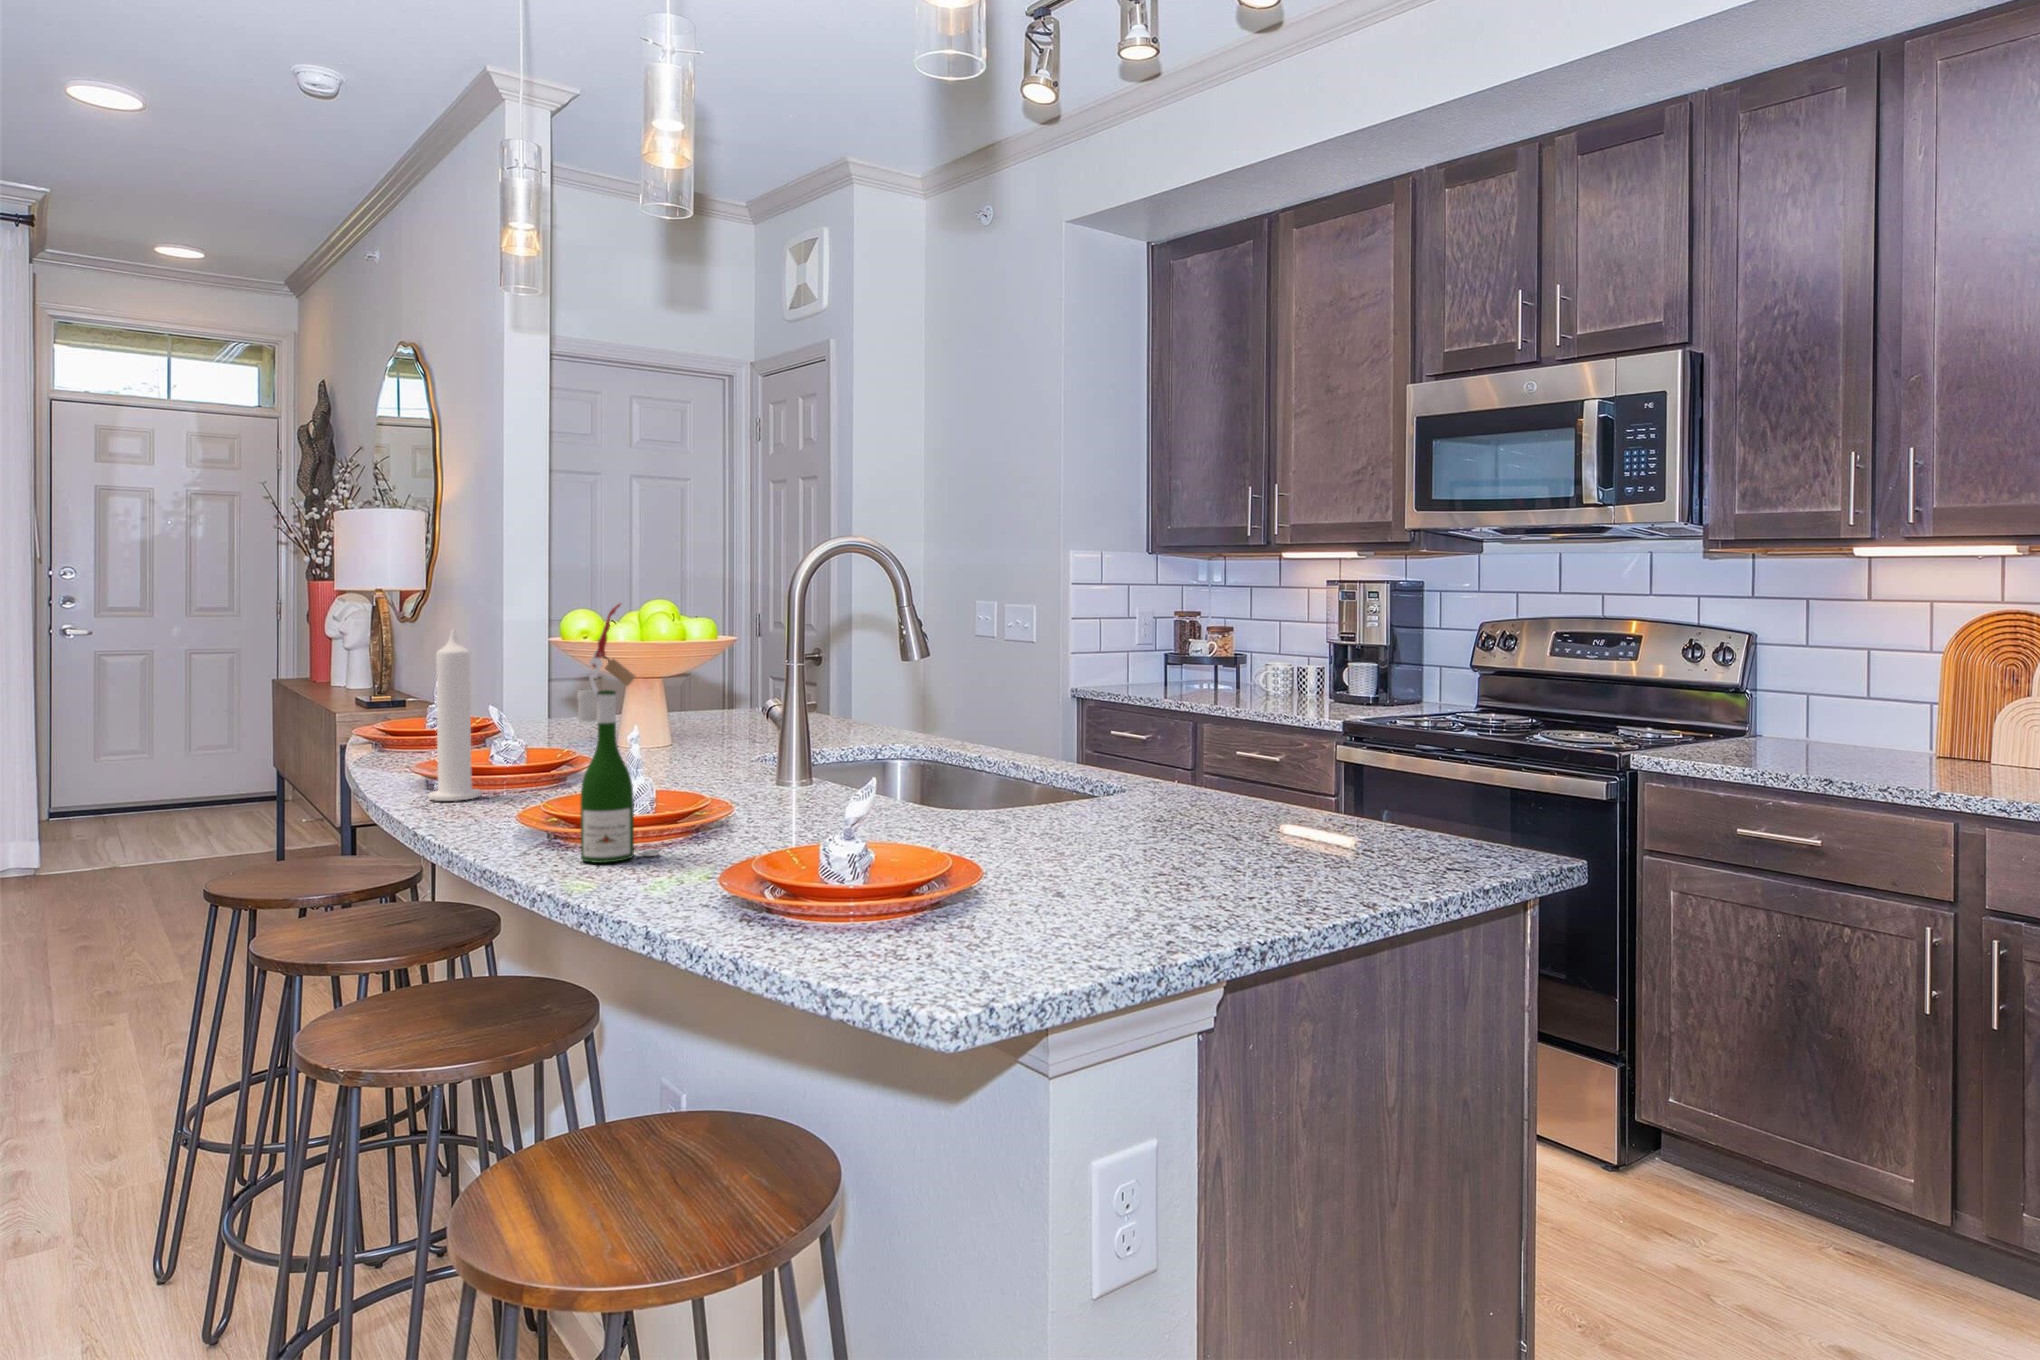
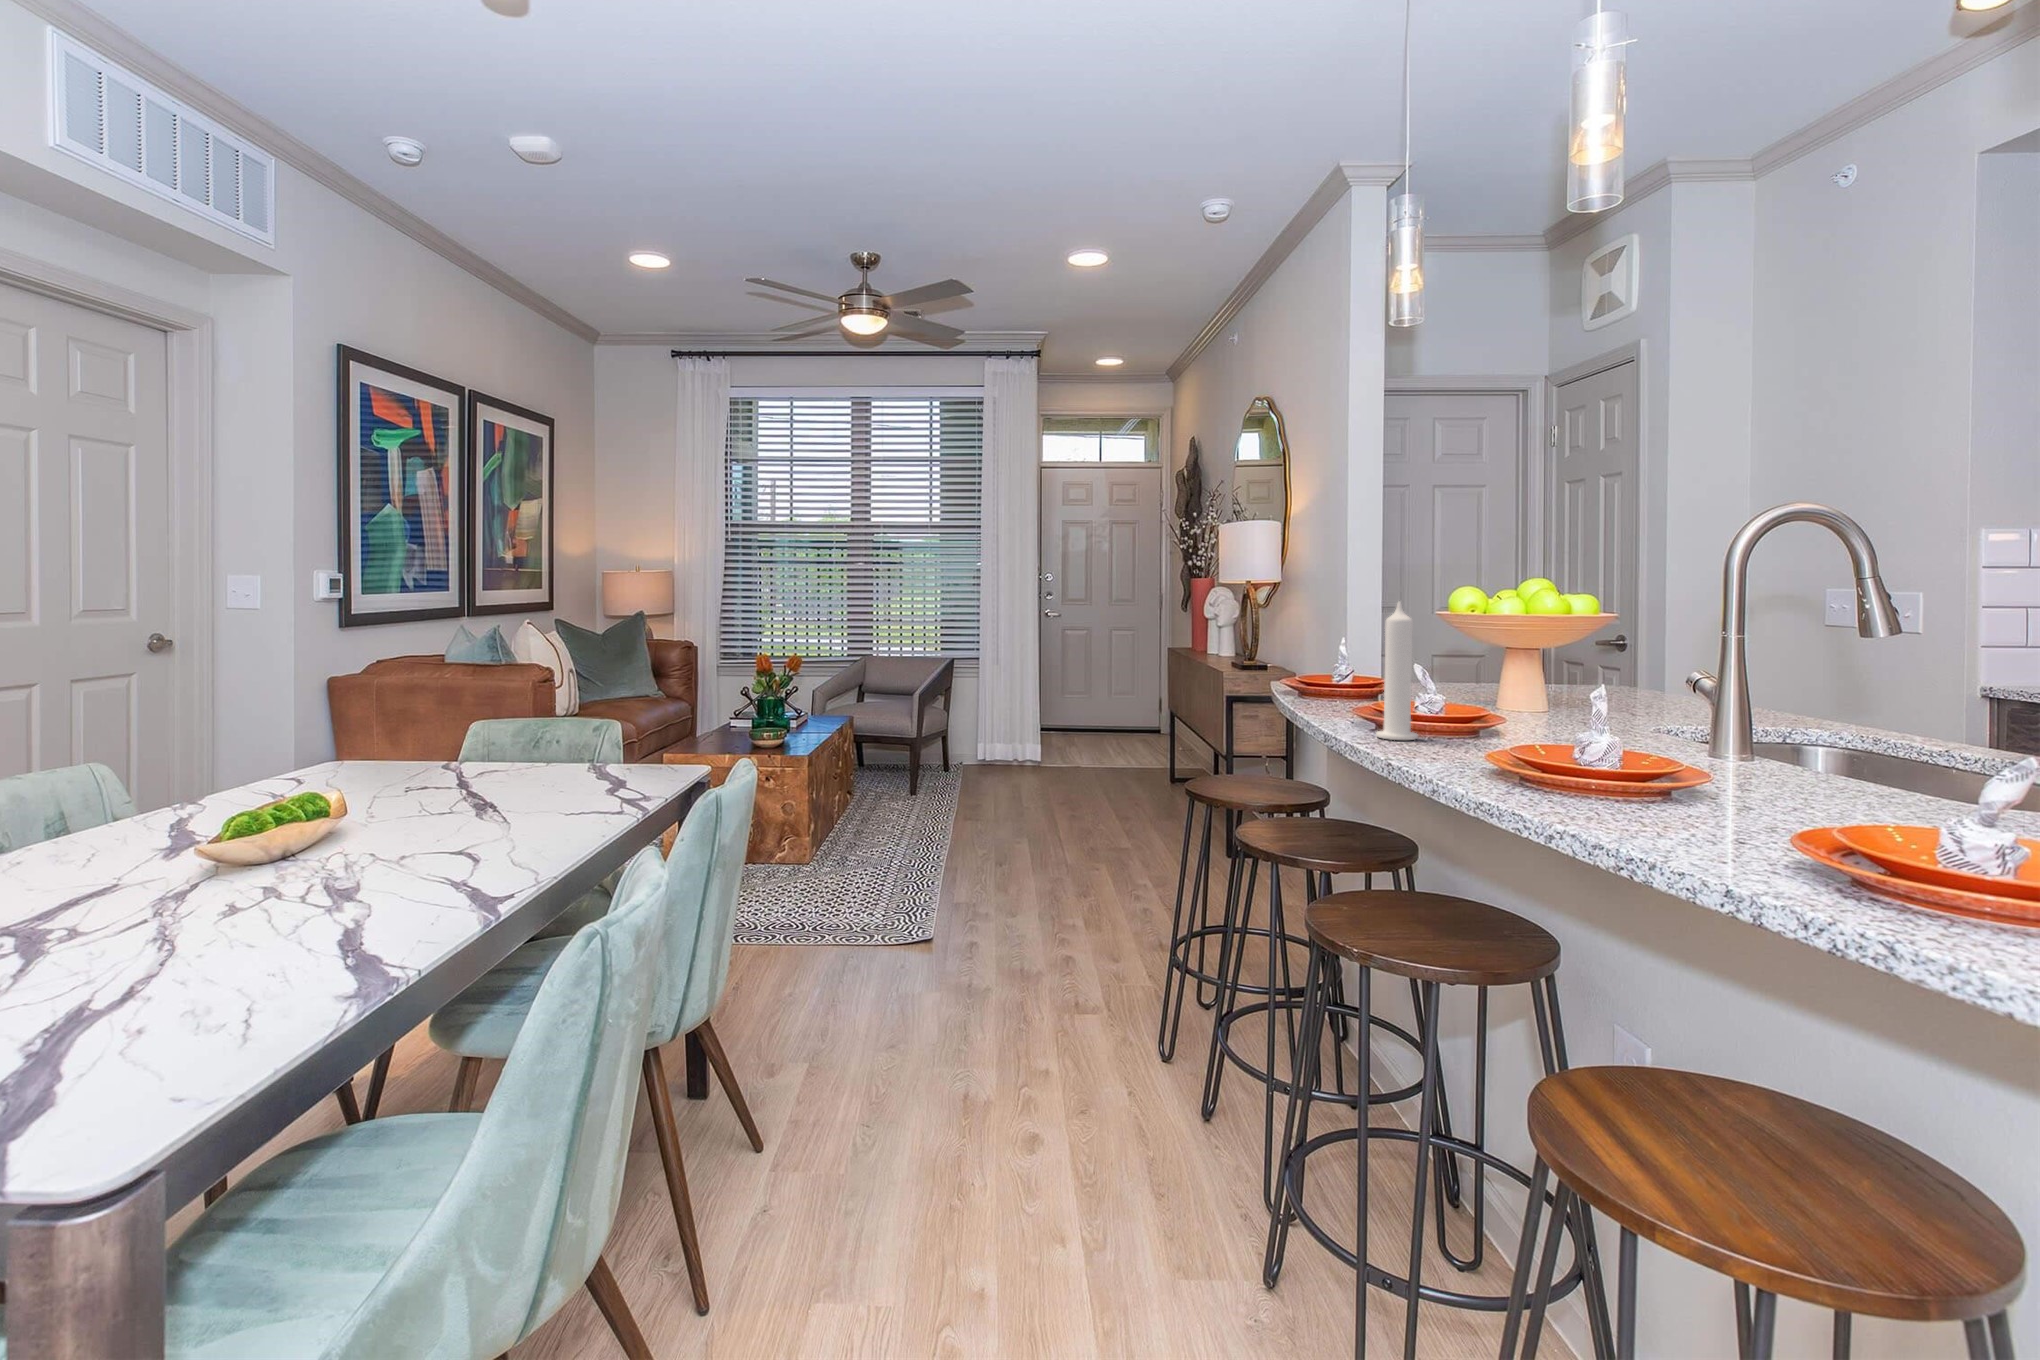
wine bottle: present [577,604,660,863] -> none [1573,572,1656,812]

